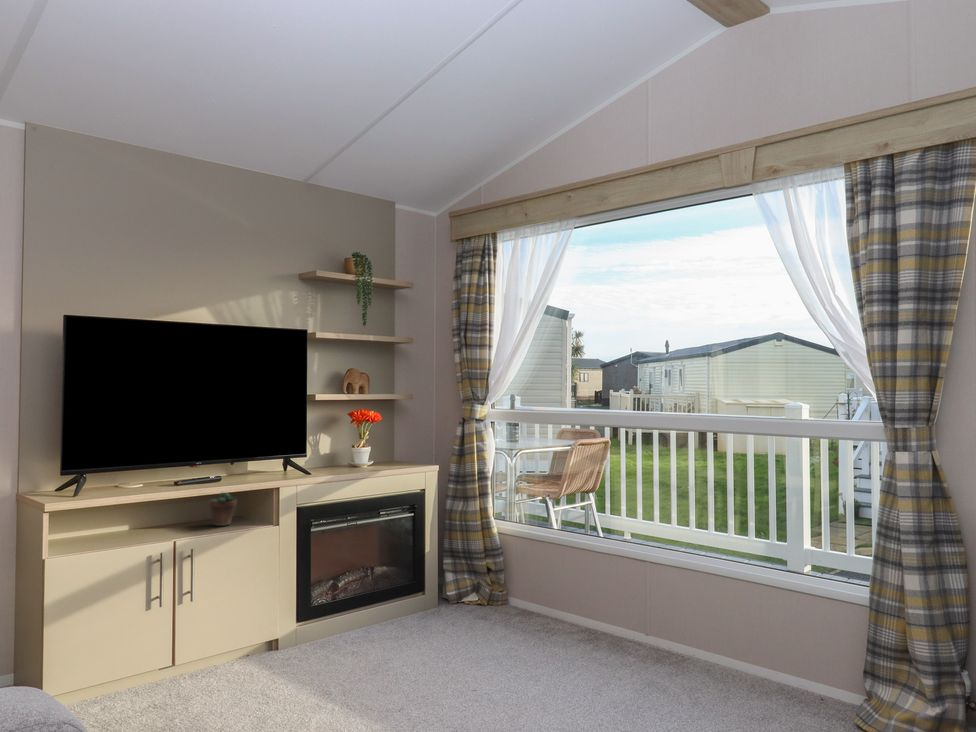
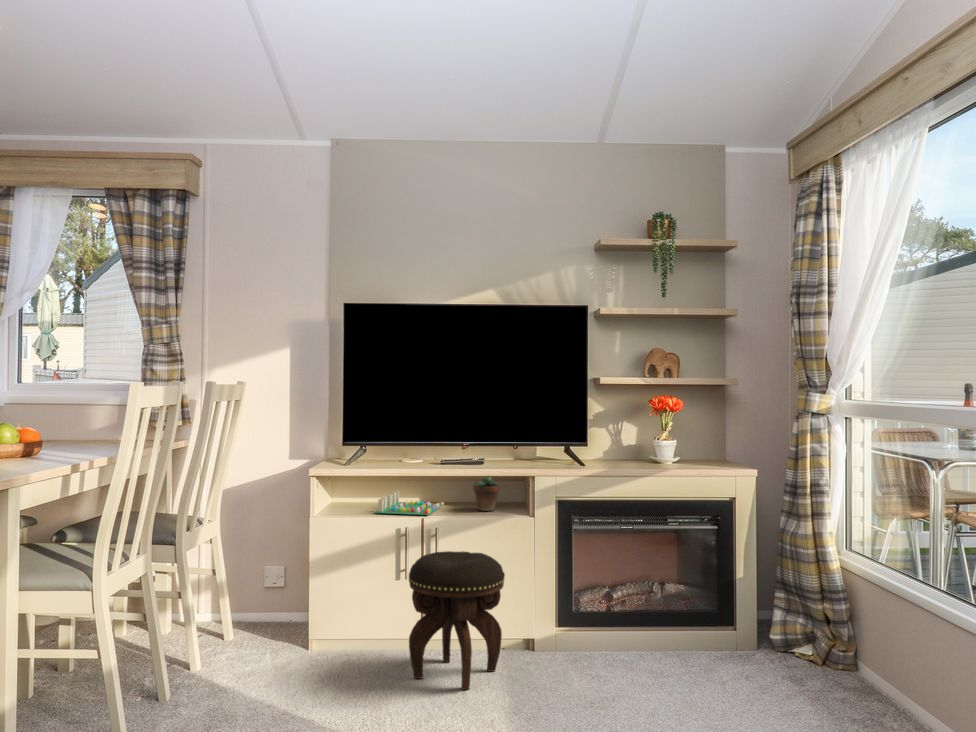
board game: none [107,517,176,543] -> present [375,491,444,515]
footstool: none [186,565,285,701] -> present [409,551,505,690]

